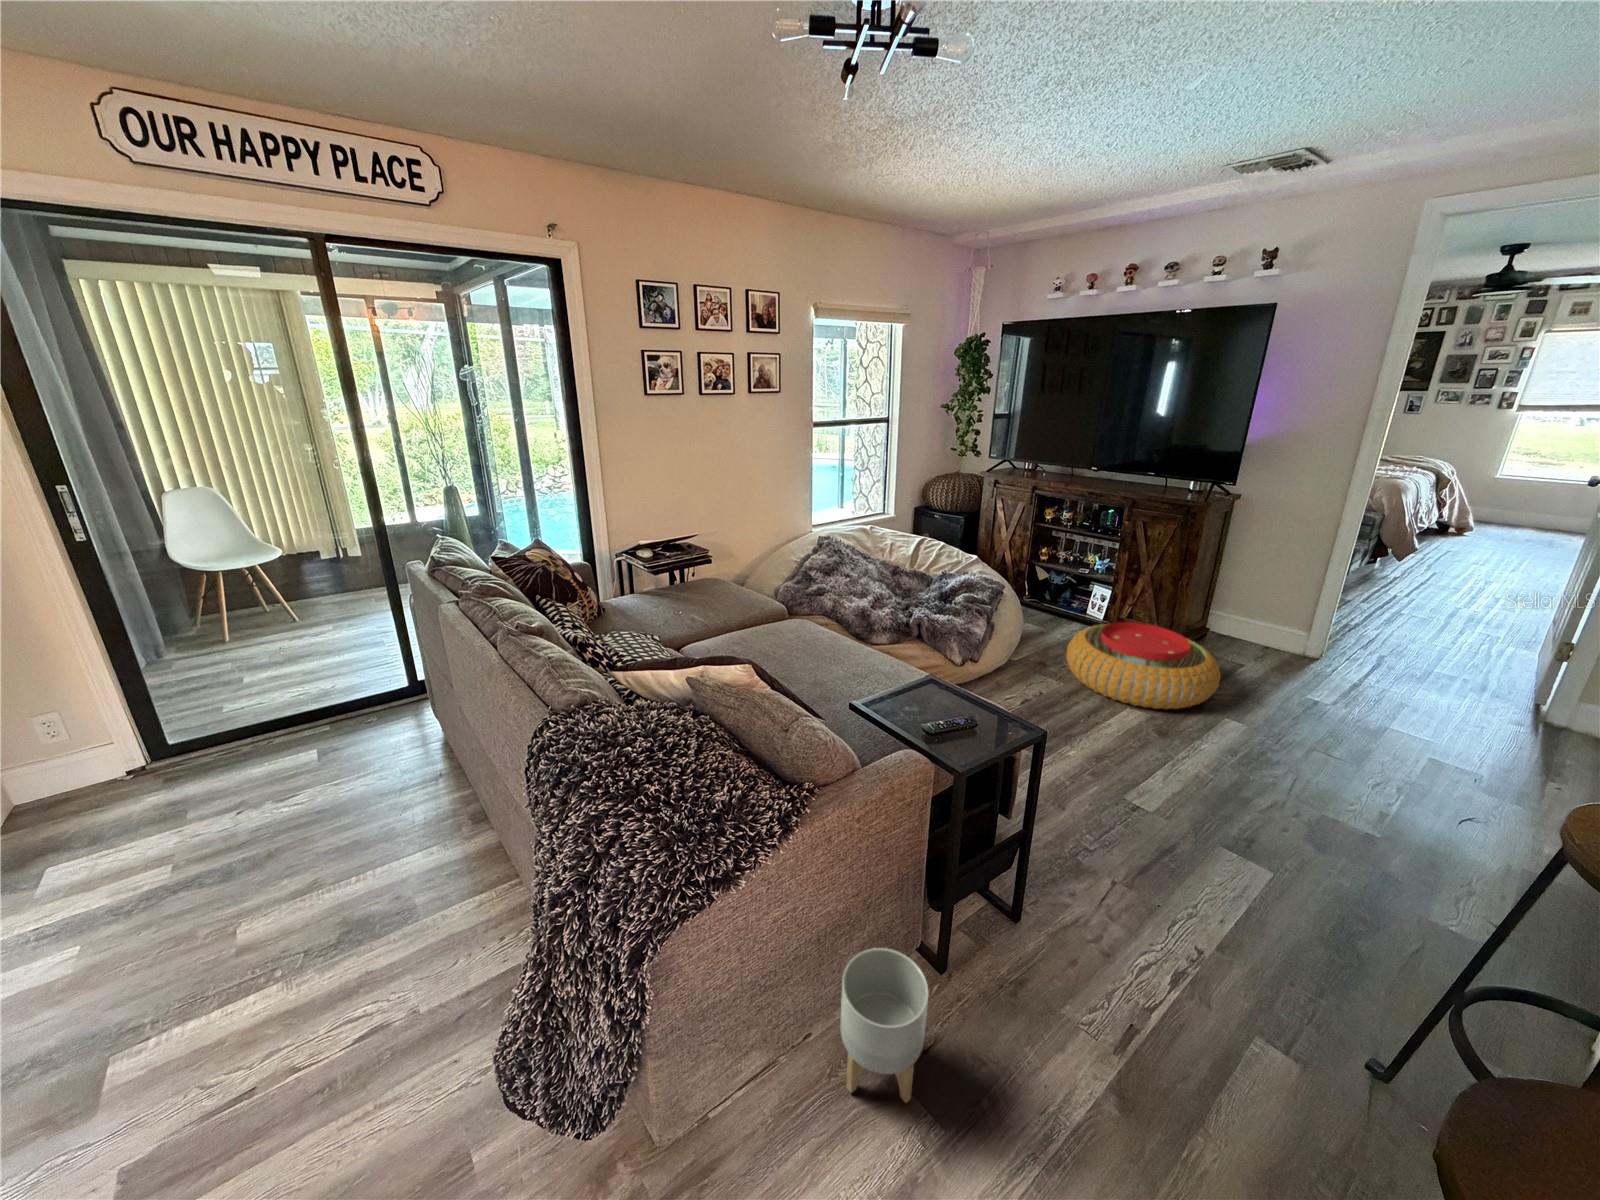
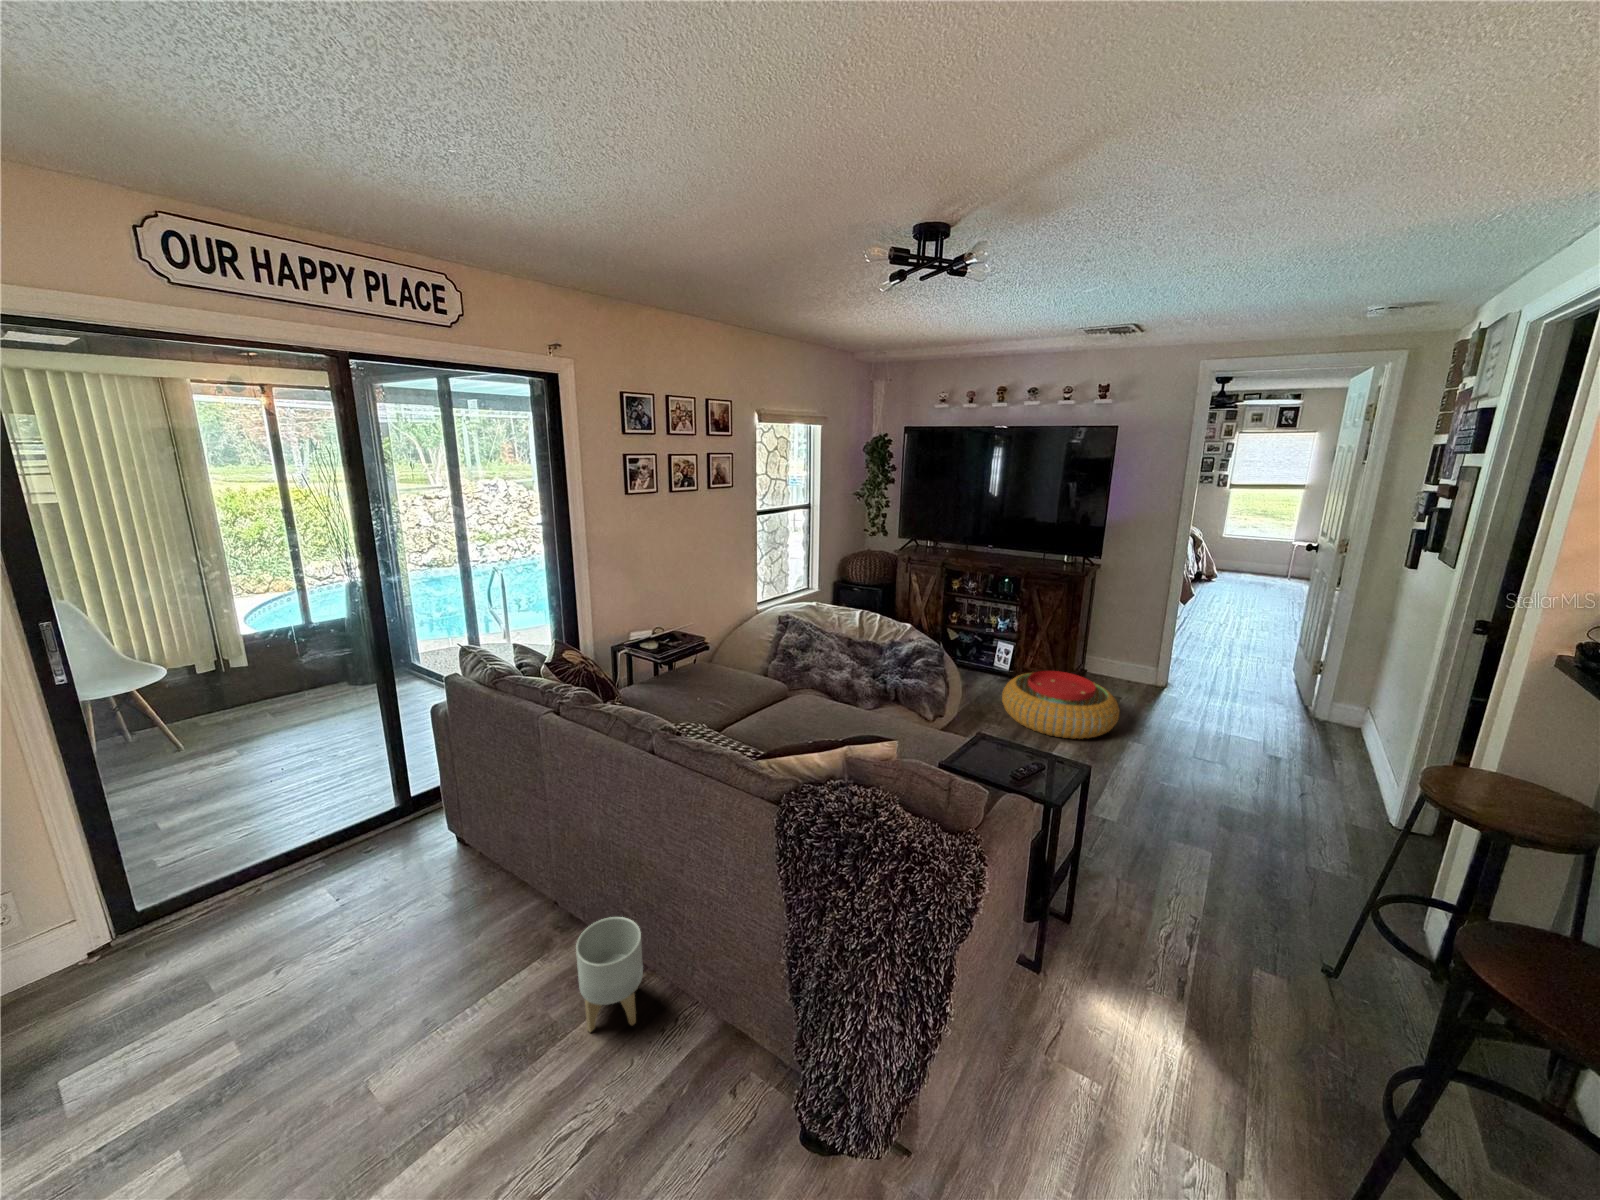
planter: present [840,948,929,1103] -> present [576,917,643,1032]

